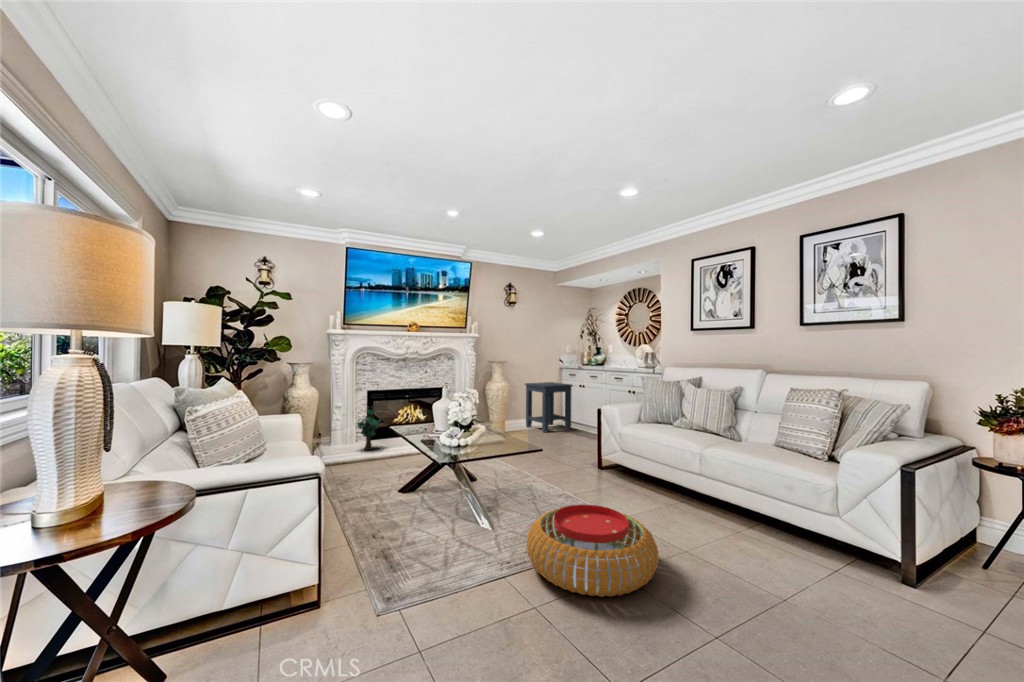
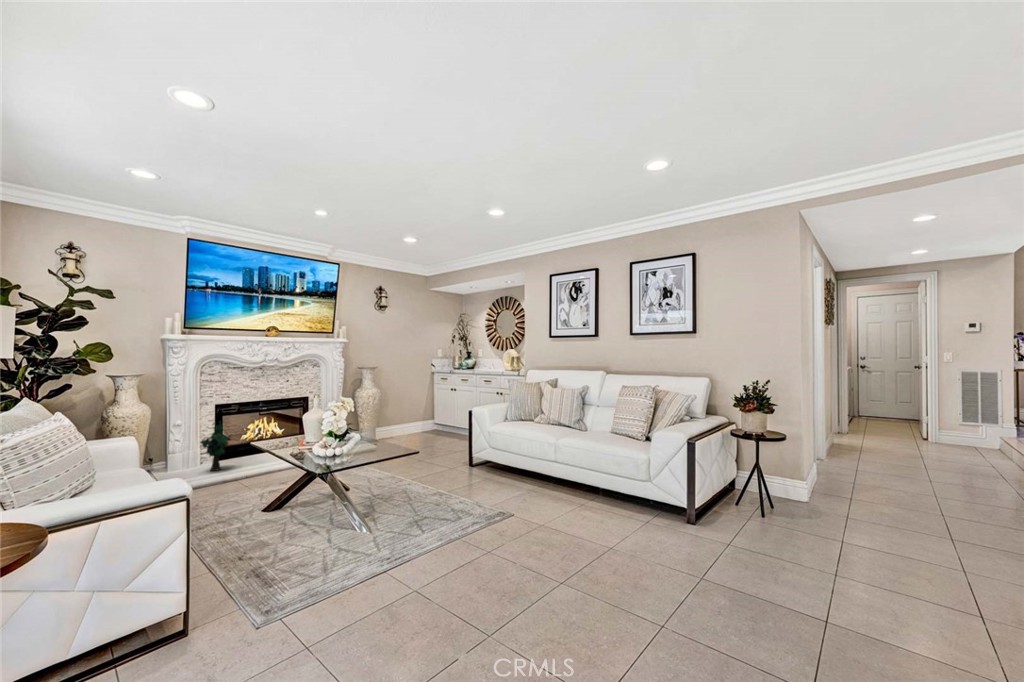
side table: present [525,382,573,432] -> none [396,387,444,437]
pouf: present [527,504,658,597] -> none [406,497,520,573]

